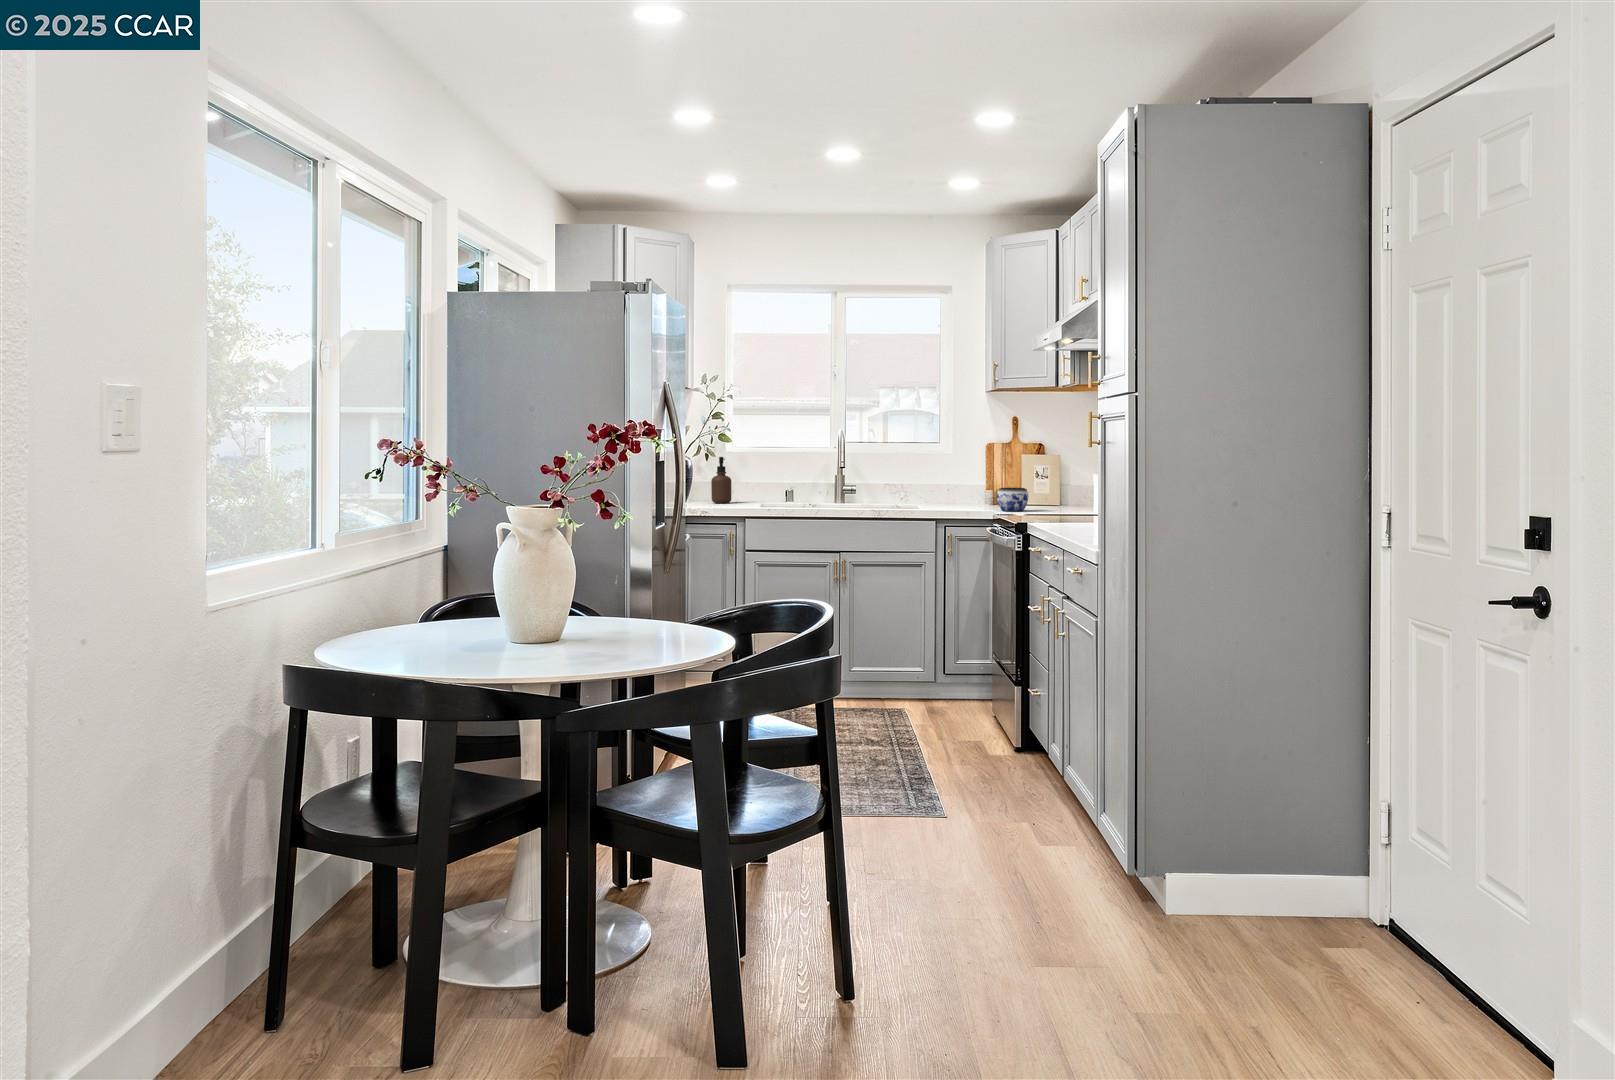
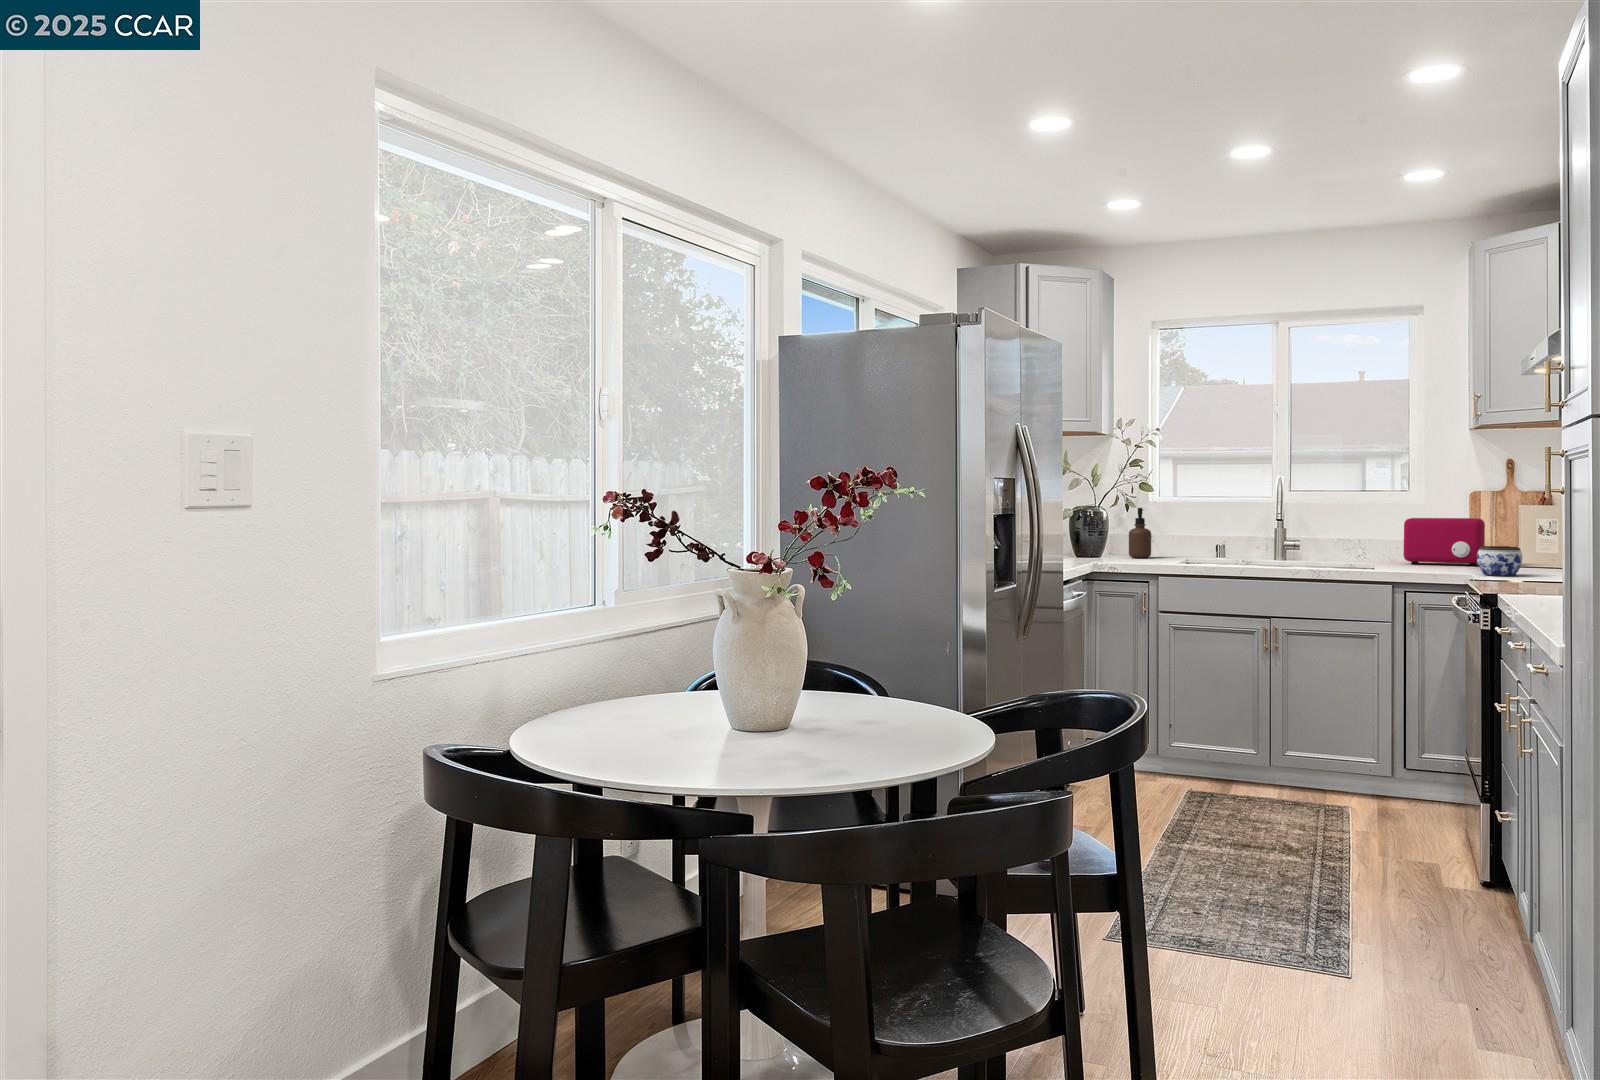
toaster: none [938,466,996,504] -> present [1404,518,1485,566]

